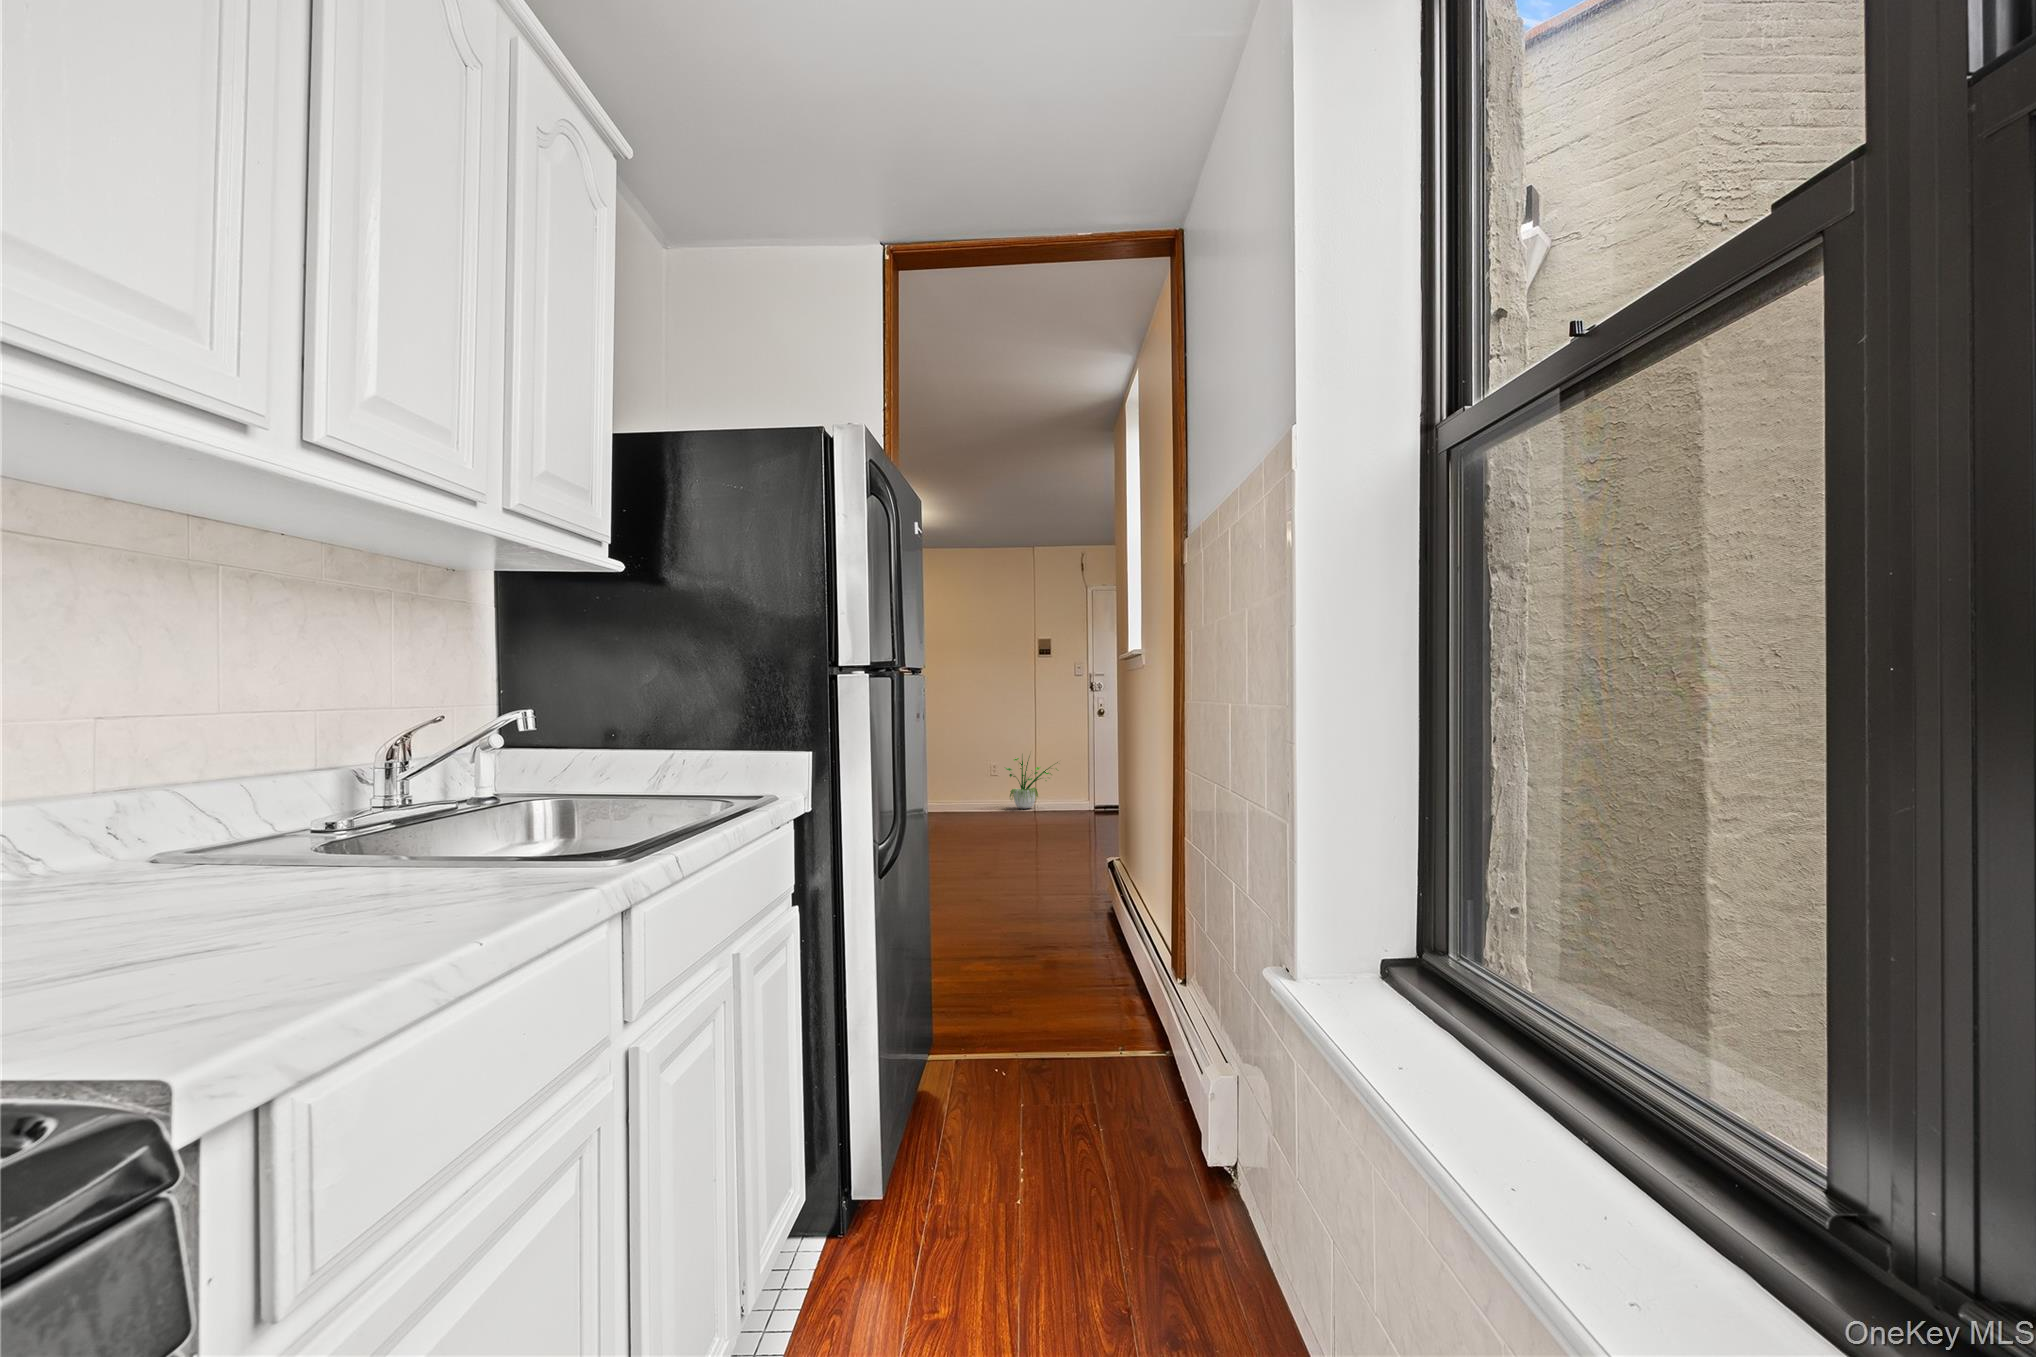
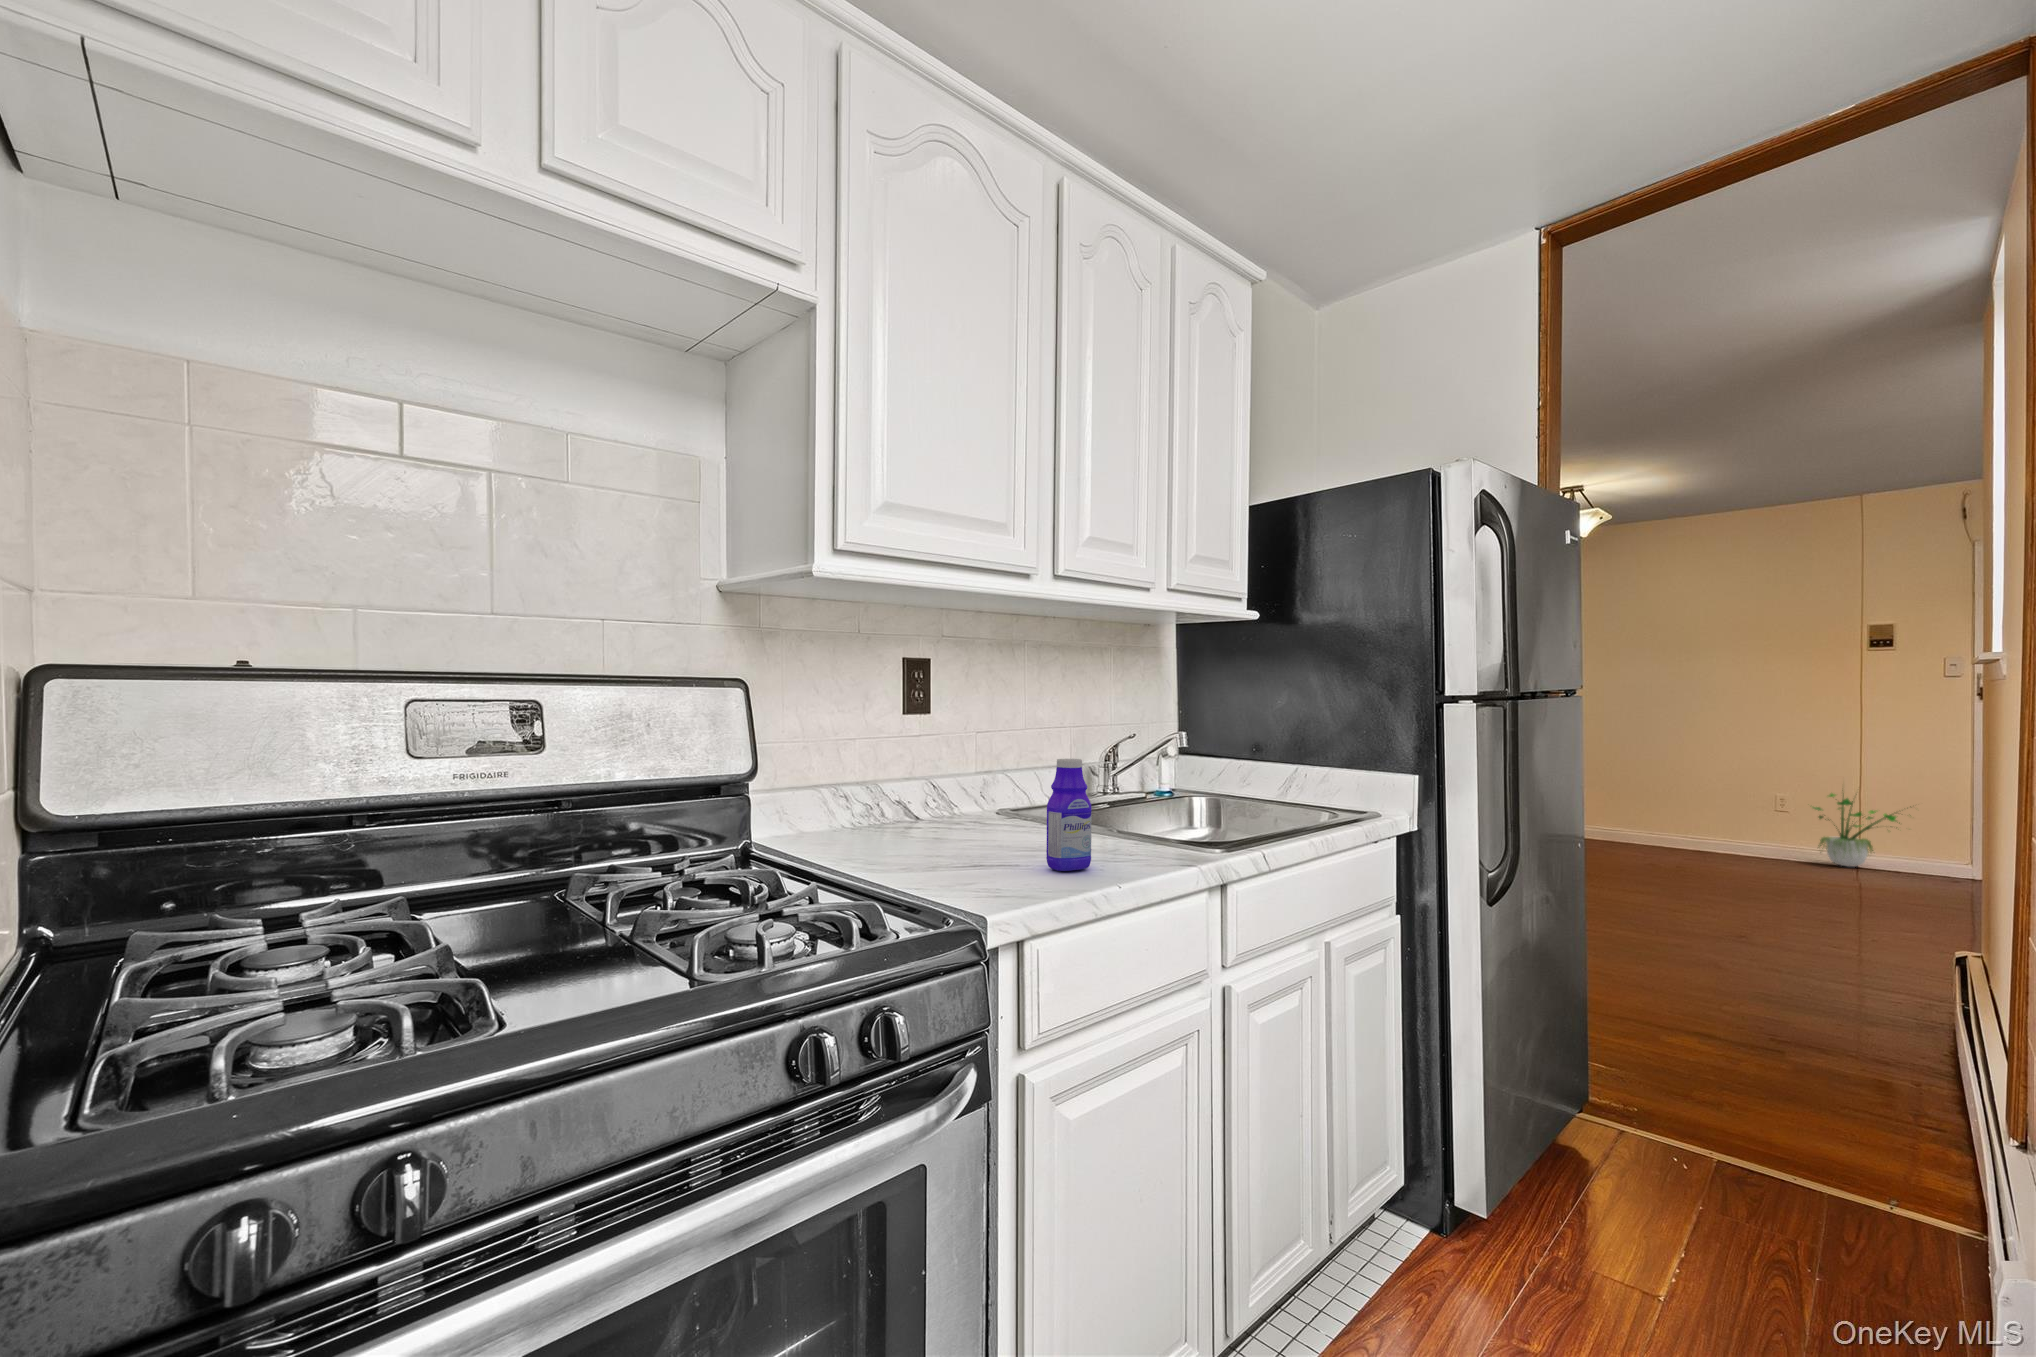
bottle: none [295,739,397,941] -> present [1046,759,1092,871]

